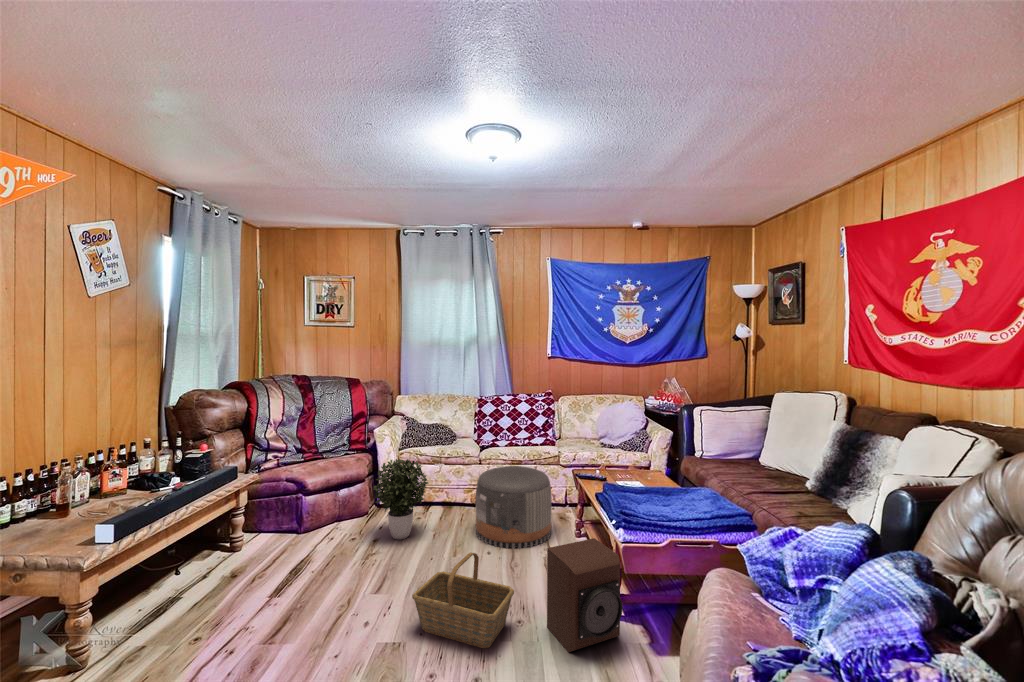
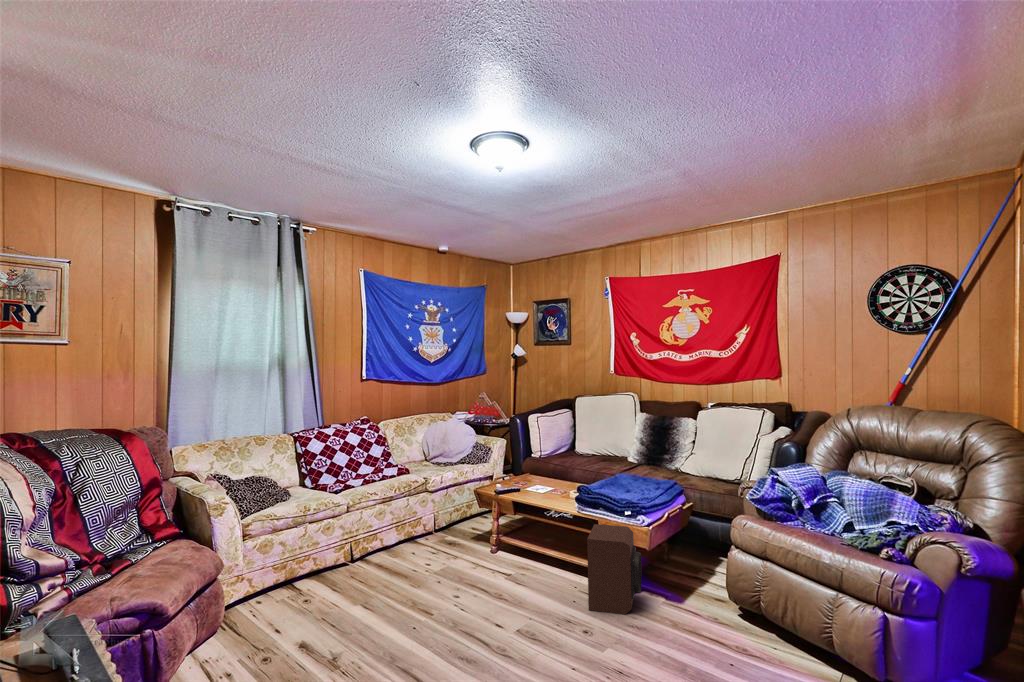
potted plant: present [373,459,428,539] -> none [288,514,365,624]
pouf: present [476,466,551,549] -> none [389,498,473,588]
basket: present [412,553,514,648] -> none [494,566,594,659]

